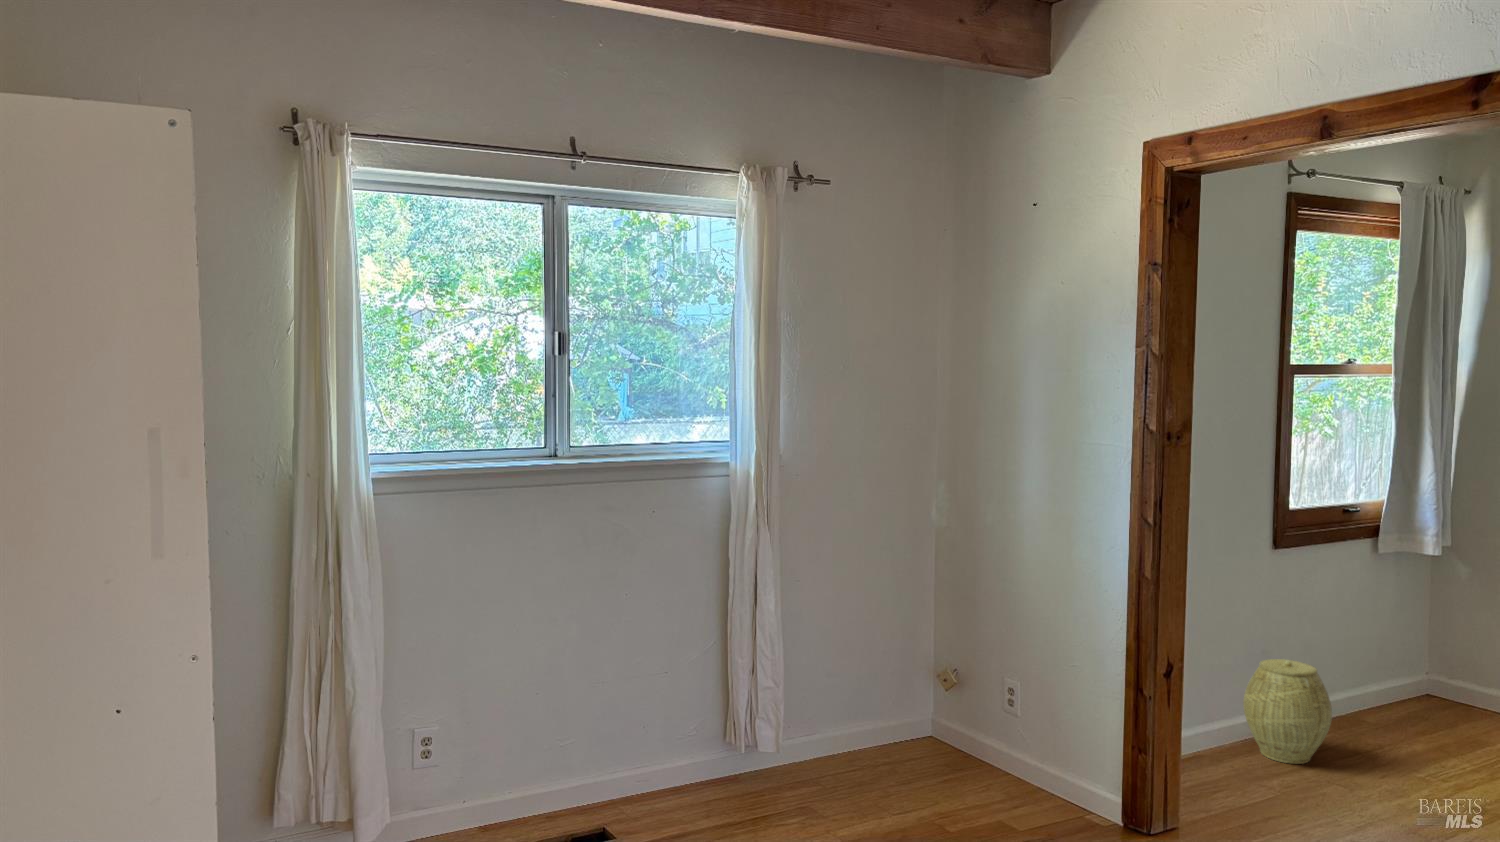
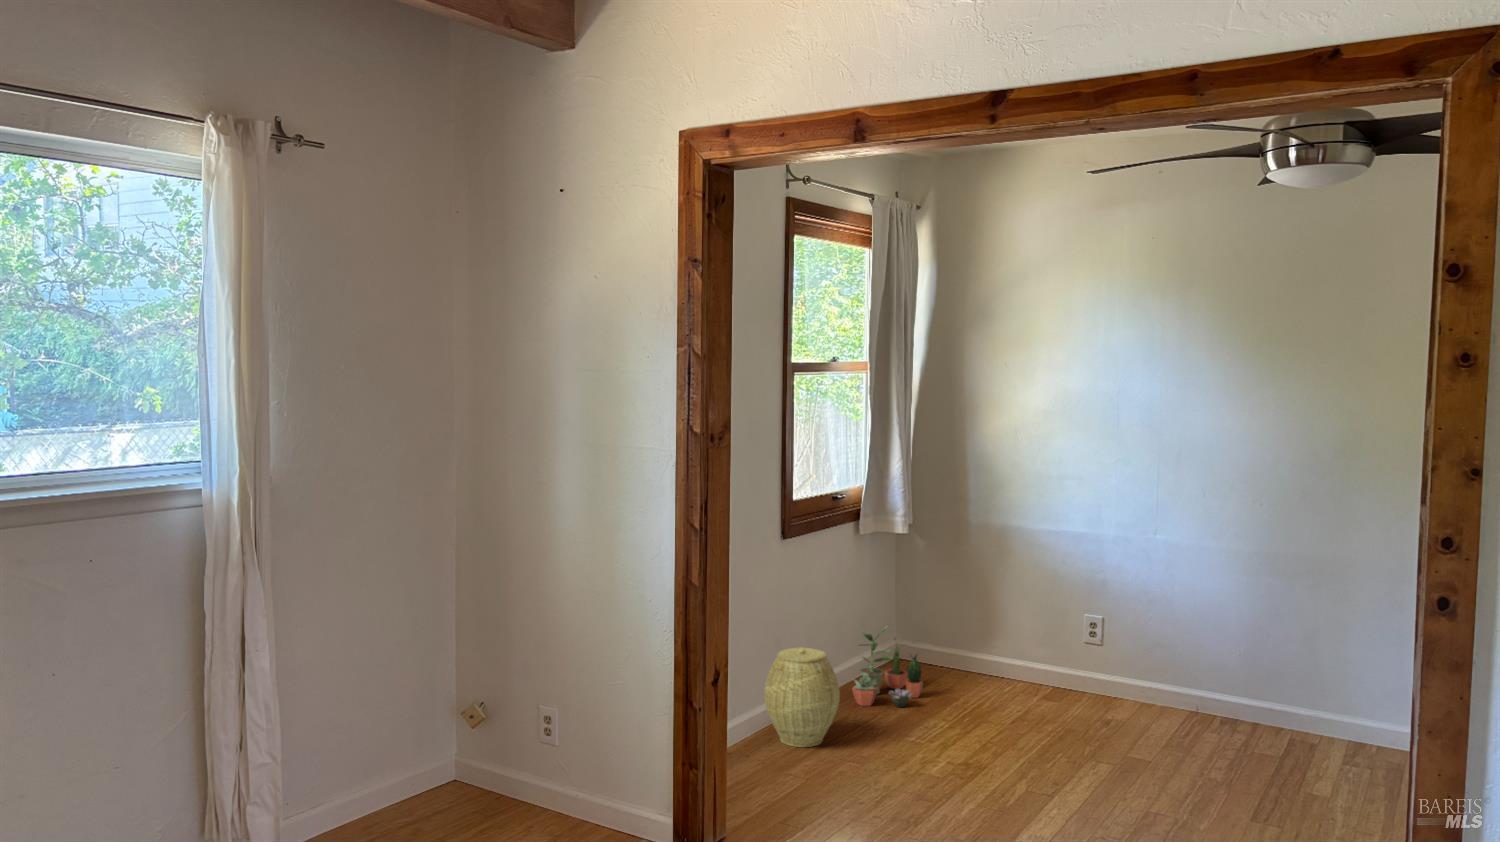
potted plant: none [1356,652,1451,743] -> present [852,627,923,707]

